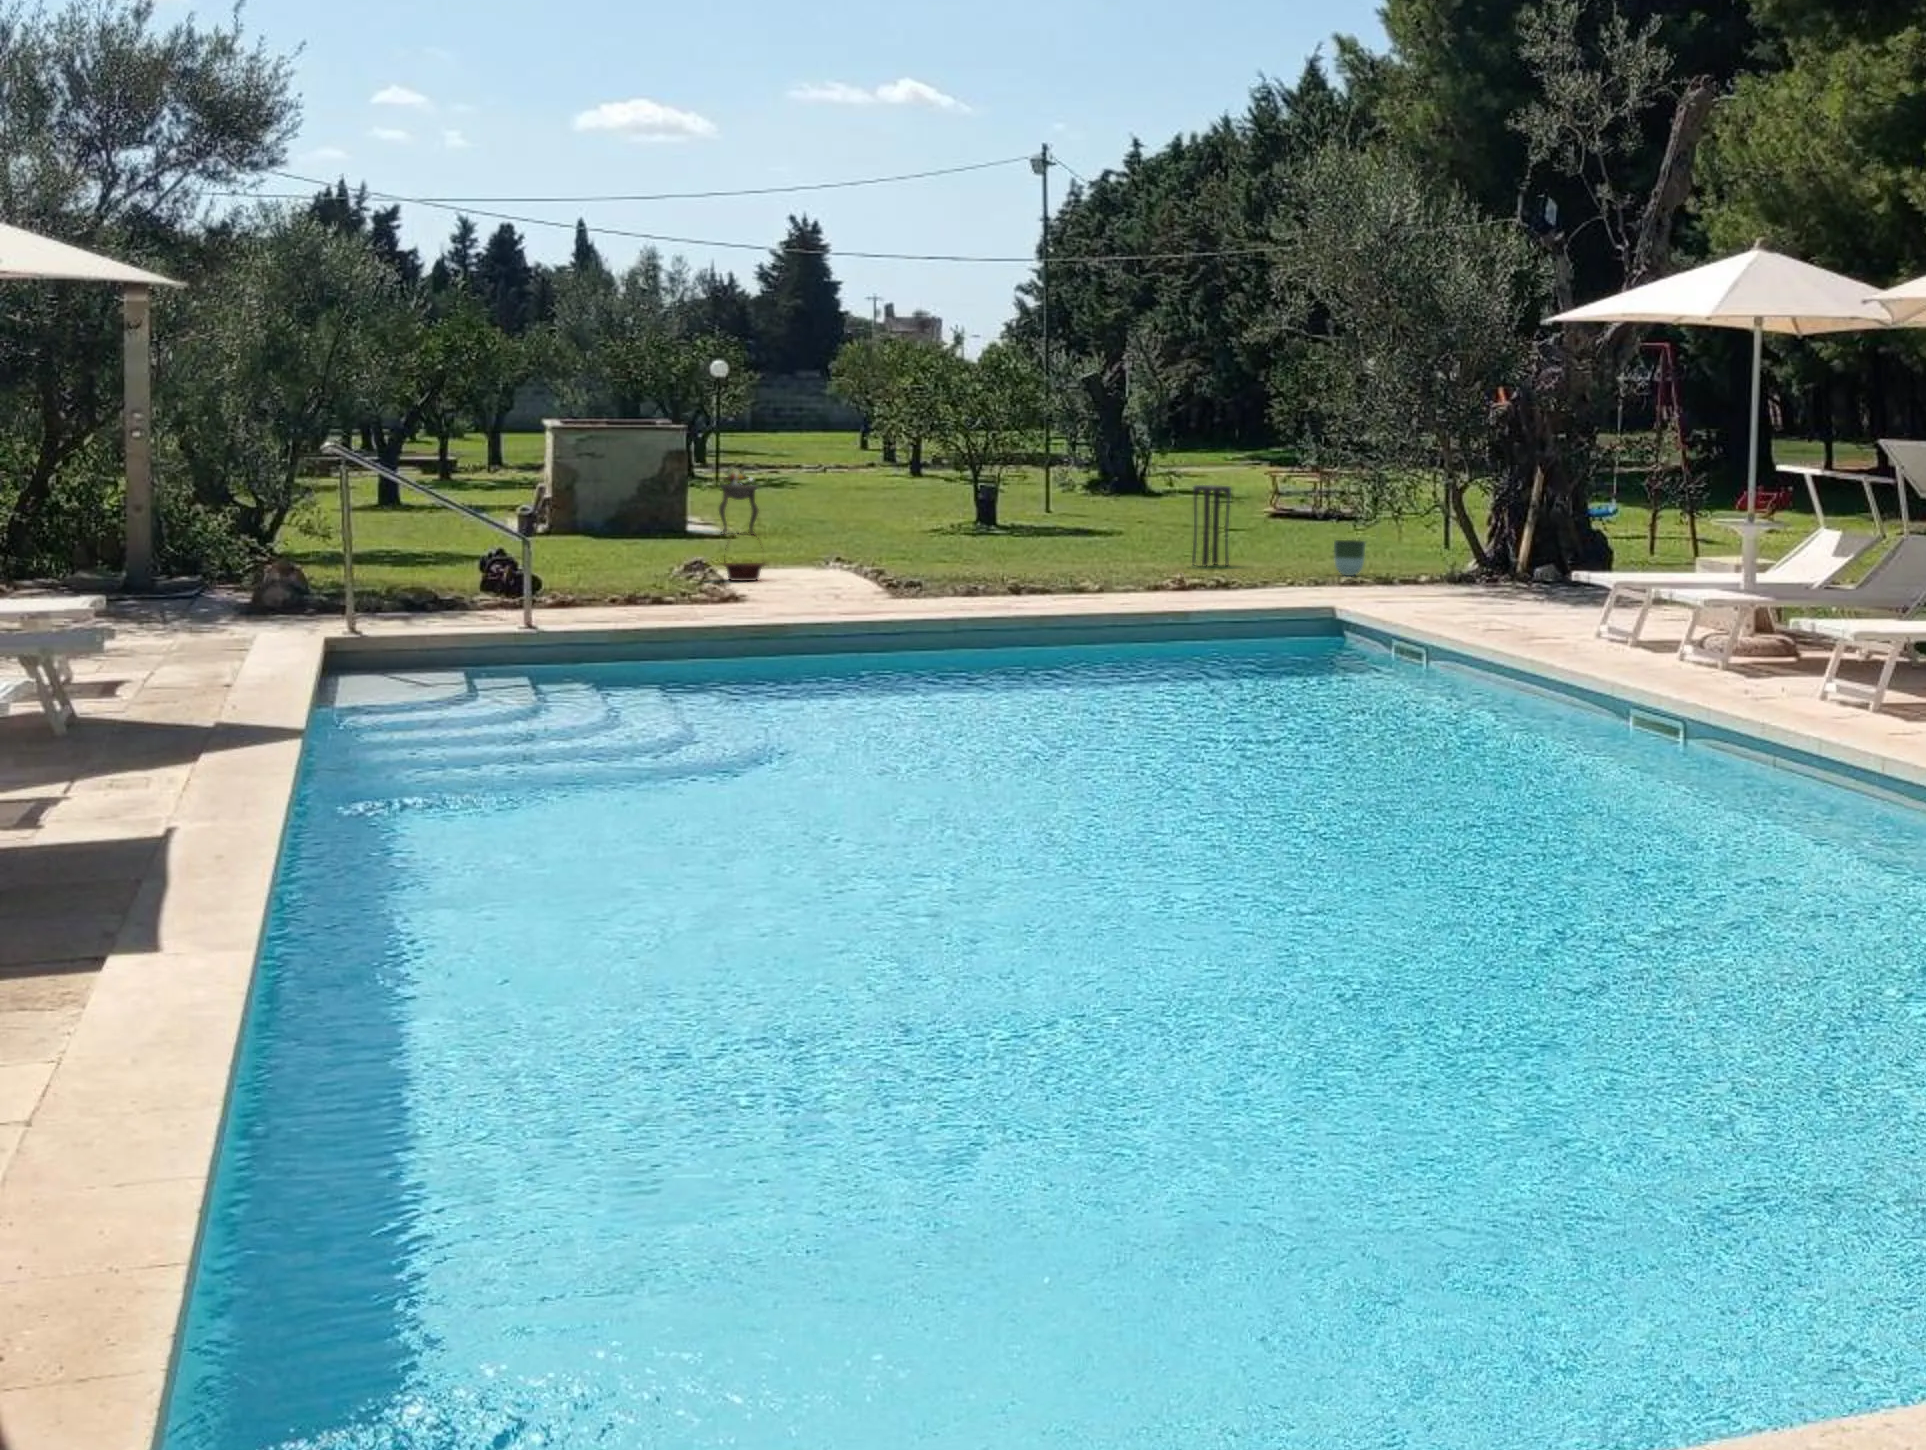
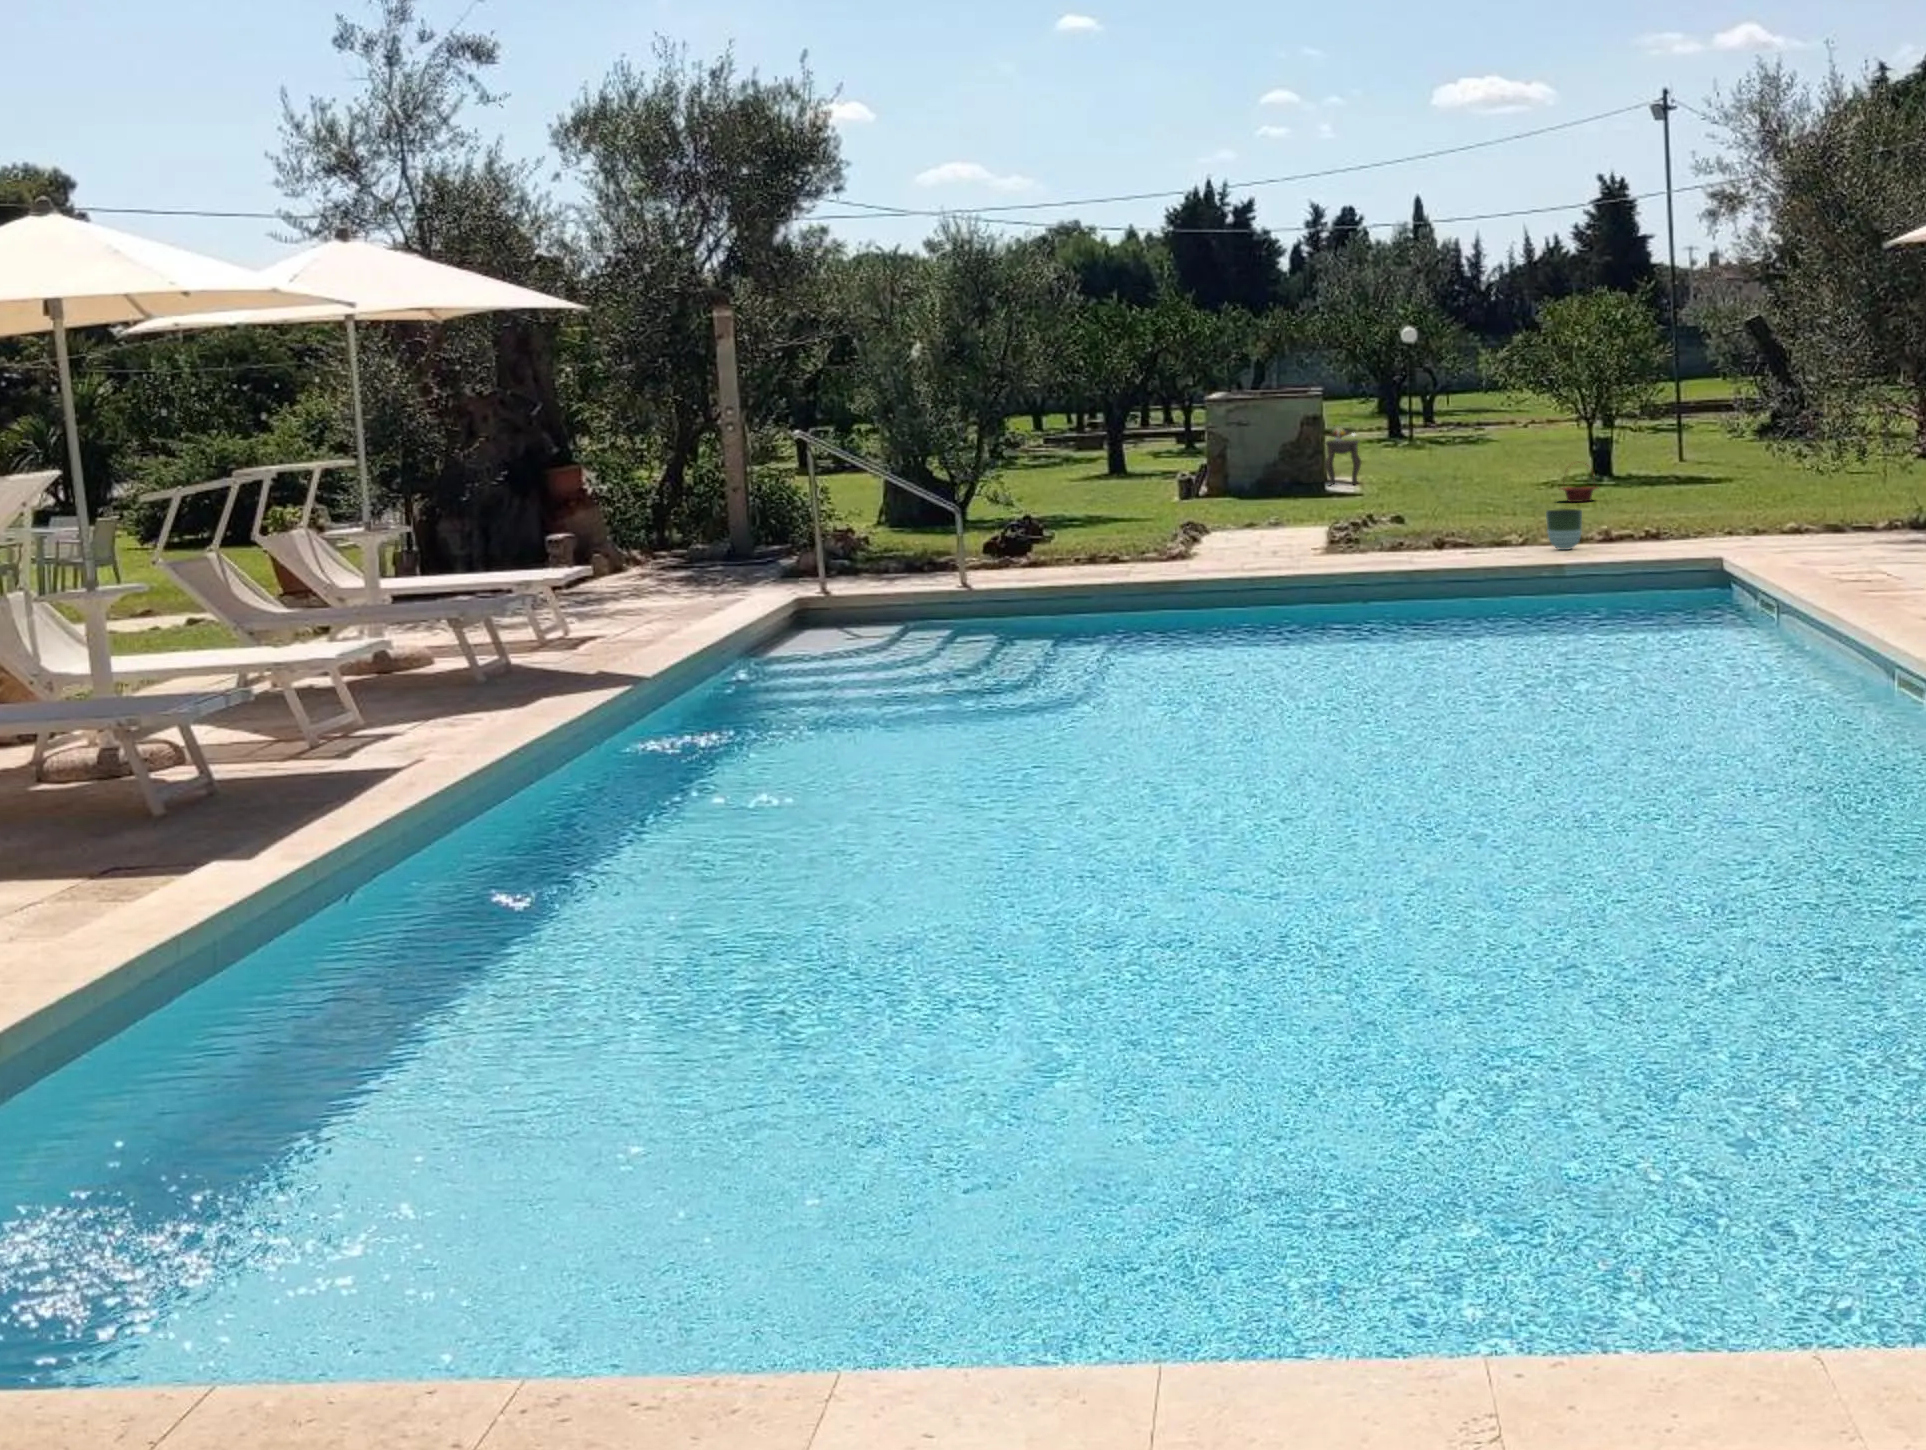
stool: present [1192,485,1231,566] -> none [1690,427,1730,508]
basket: present [721,534,765,581] -> present [1562,487,1596,502]
planter: present [1334,540,1365,576] -> present [1546,509,1582,550]

